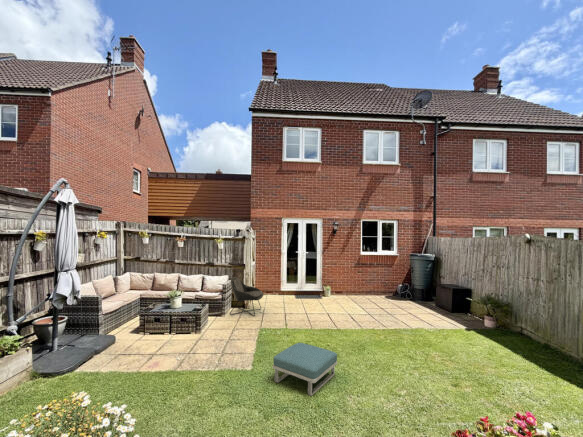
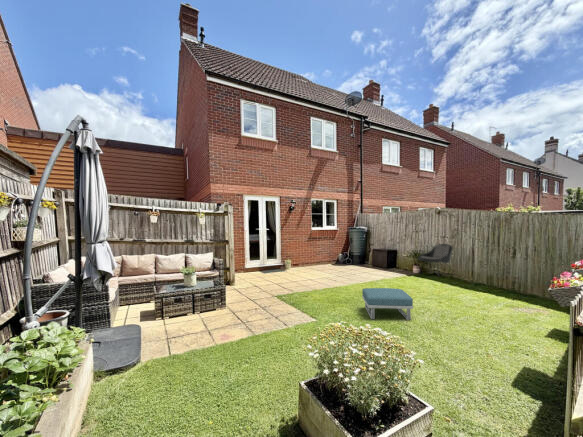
lounge chair: present [230,277,263,316] -> present [418,244,452,274]

